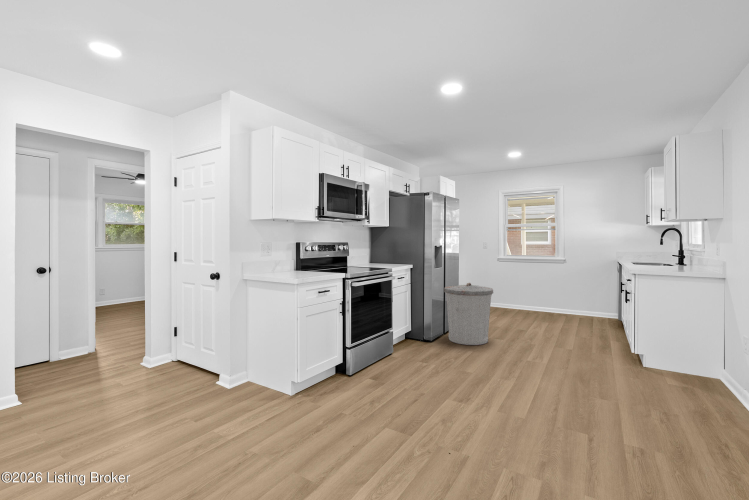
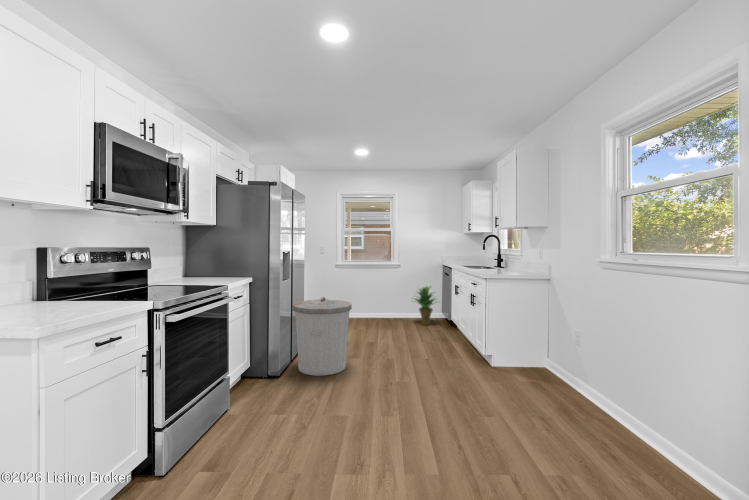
potted plant: none [574,281,609,322] -> present [415,286,435,325]

